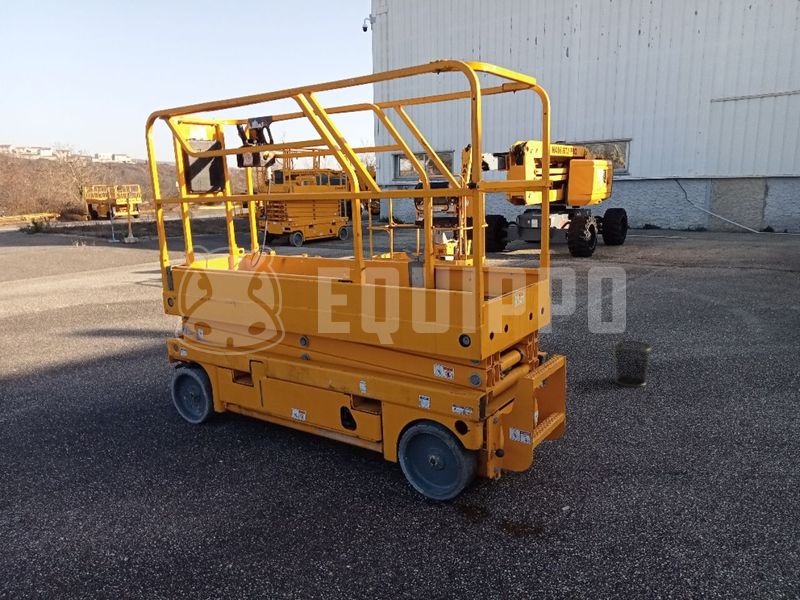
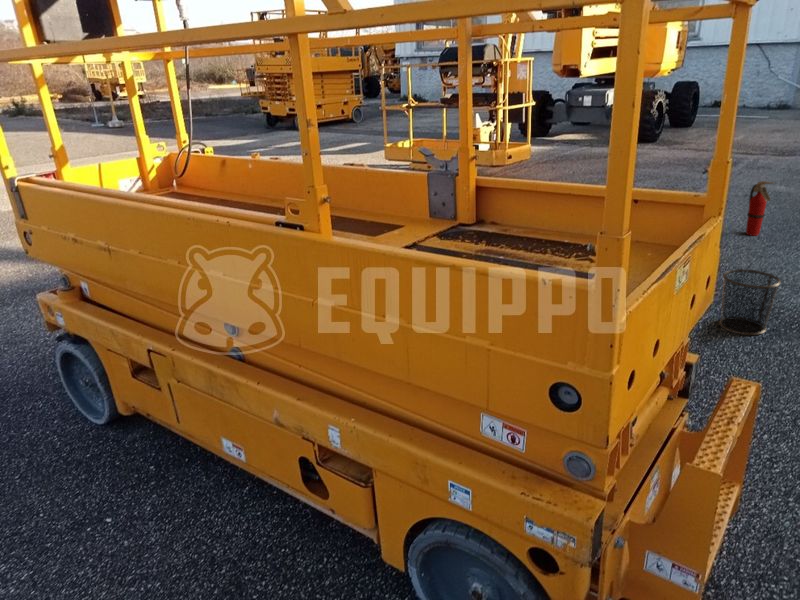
fire extinguisher: none [647,283,662,324] -> present [746,181,774,236]

